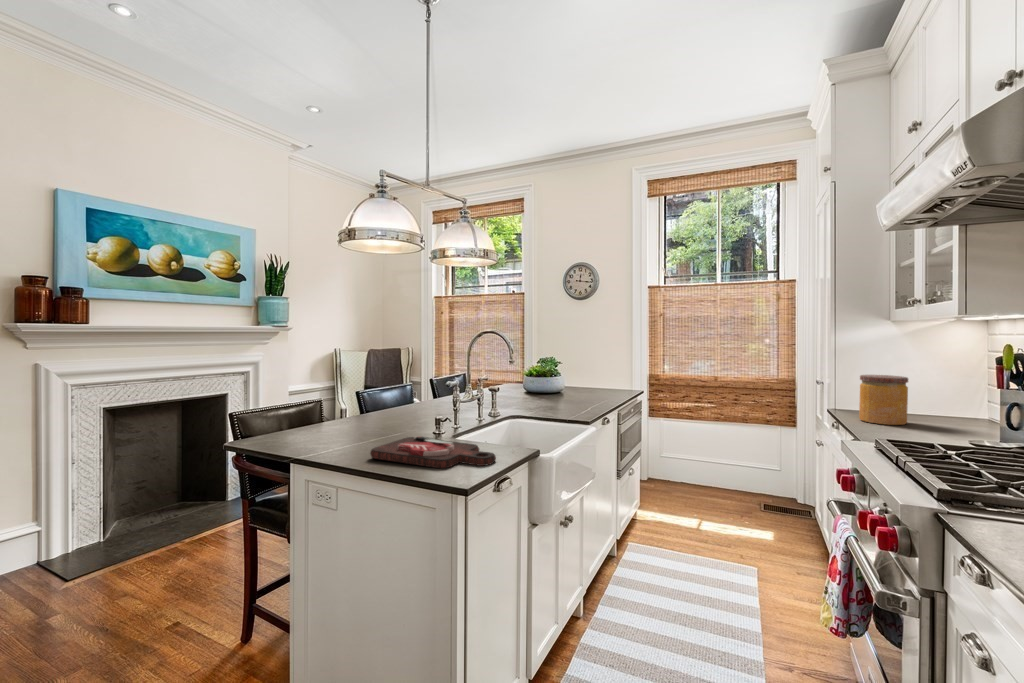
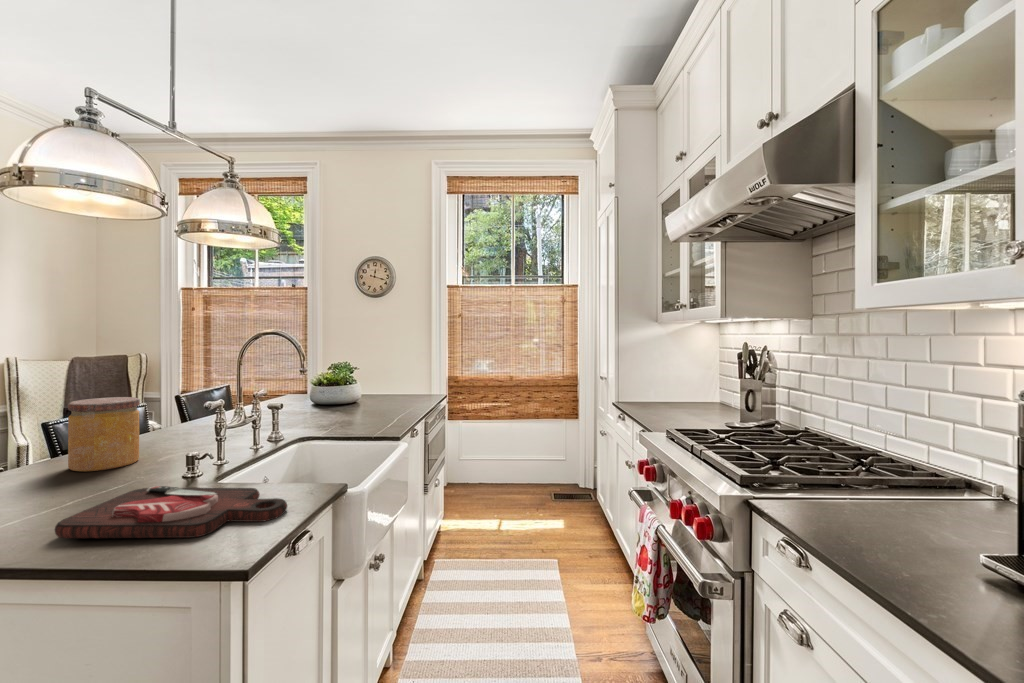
jar: present [859,375,908,425] -> present [68,397,140,471]

